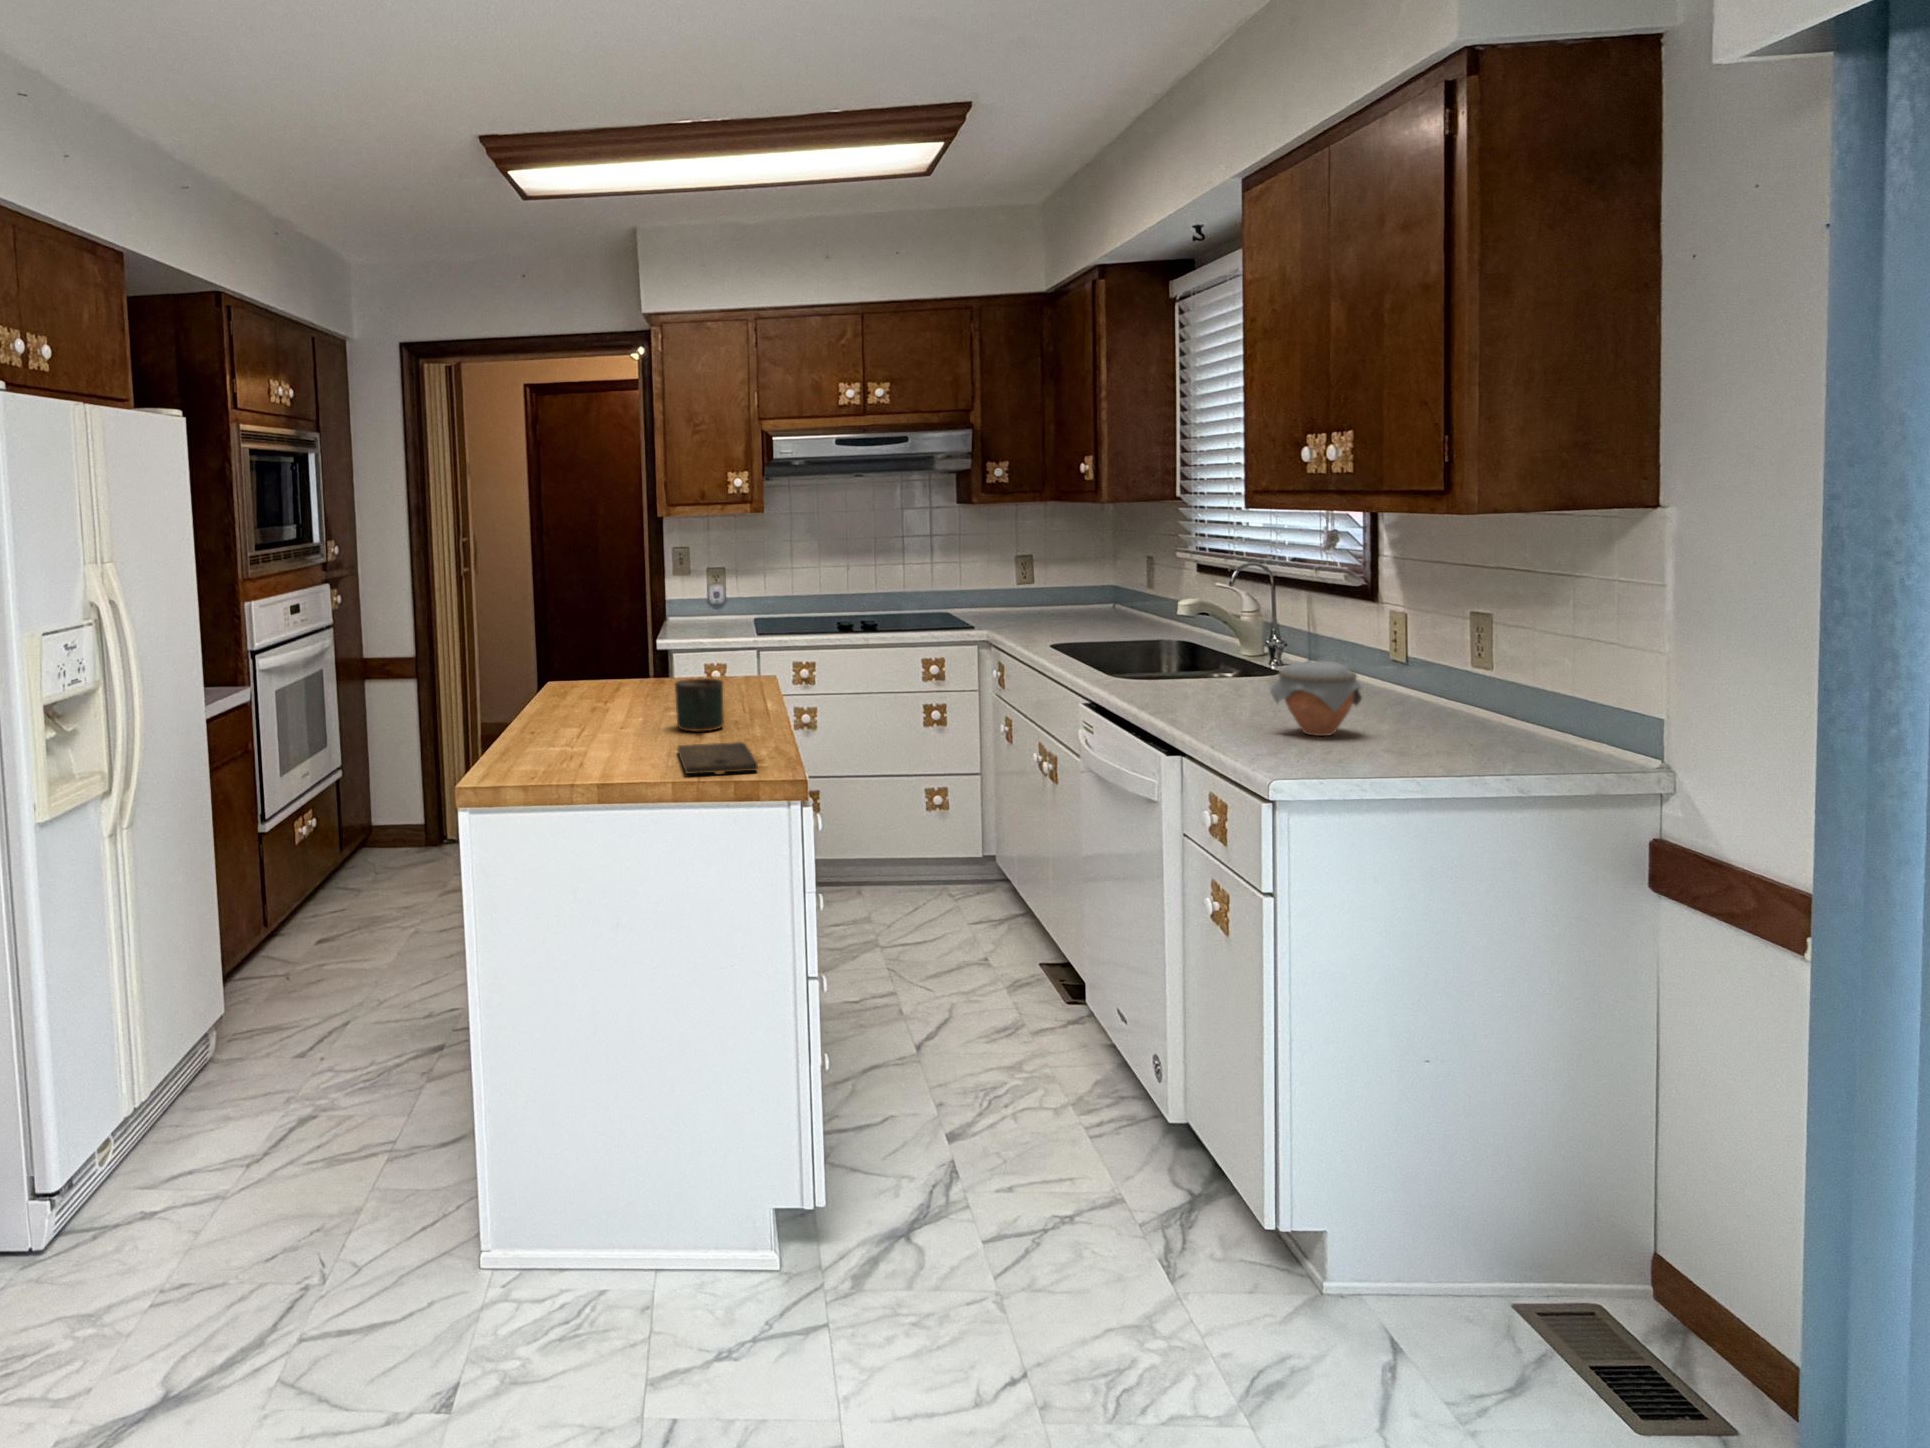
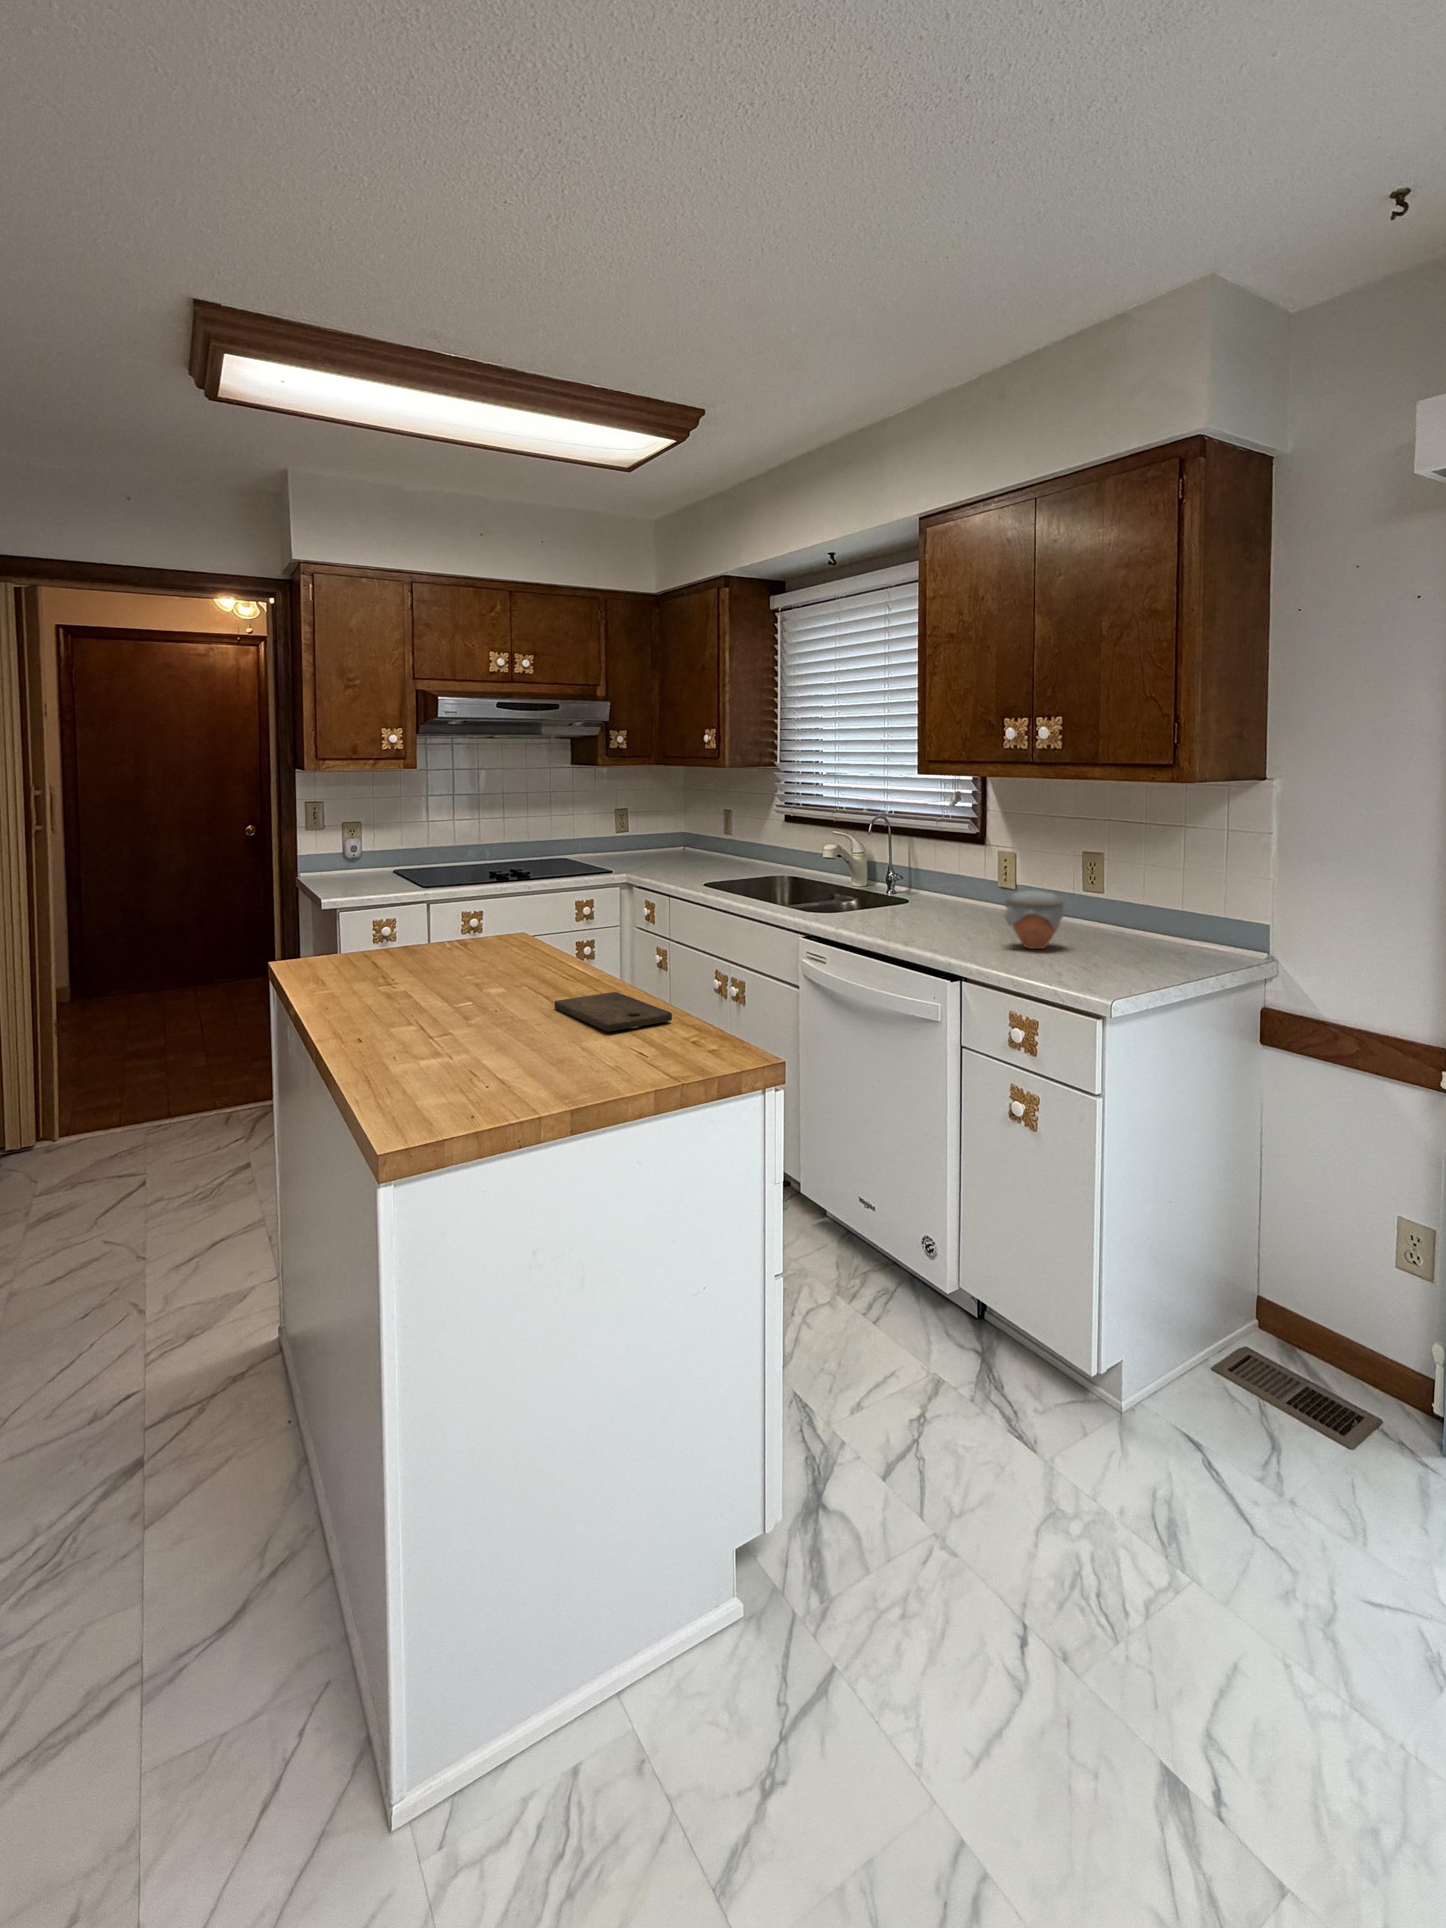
mug: present [675,678,724,731] -> none [509,929,560,984]

